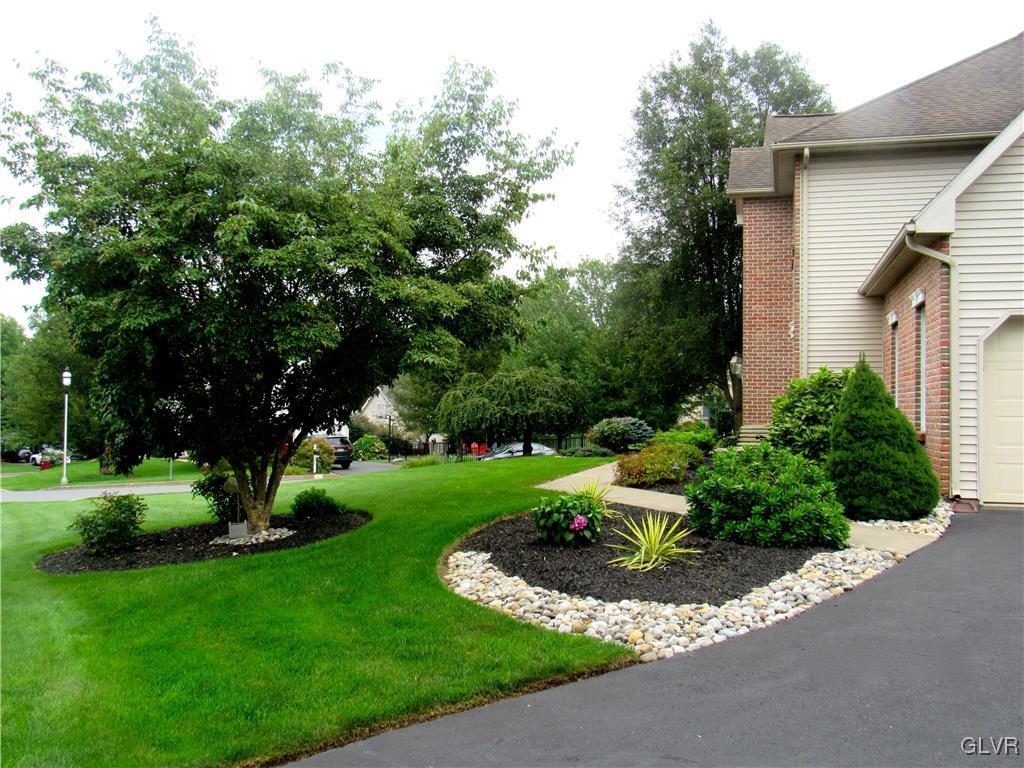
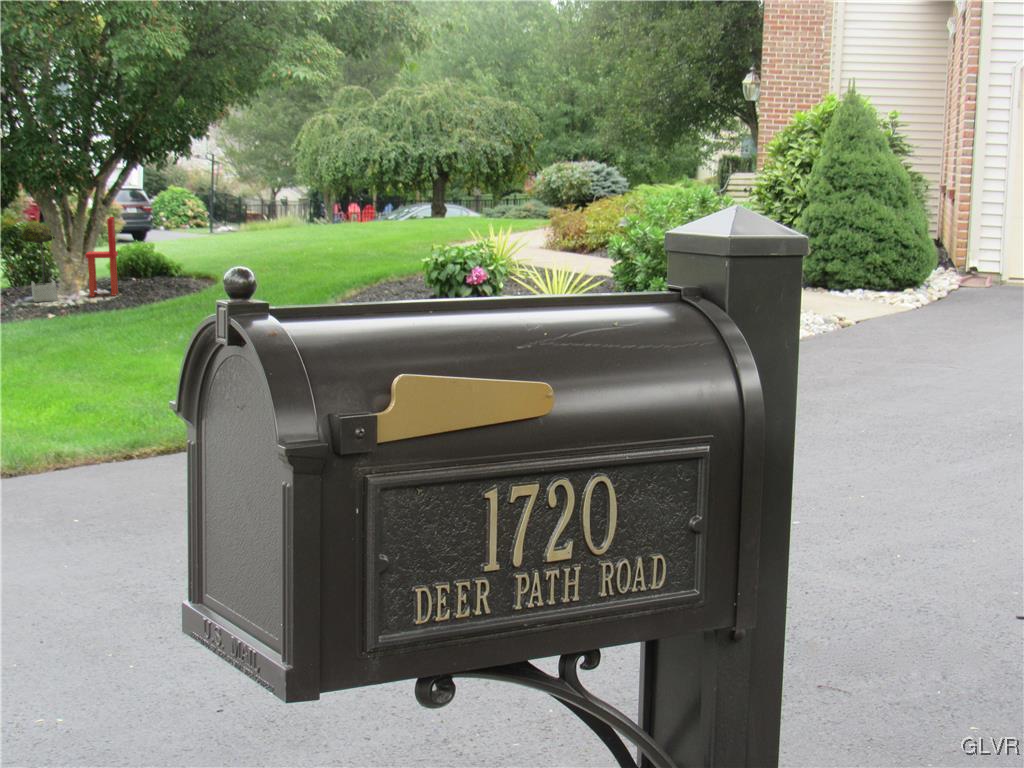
chair: none [270,471,296,532] -> present [85,217,118,296]

